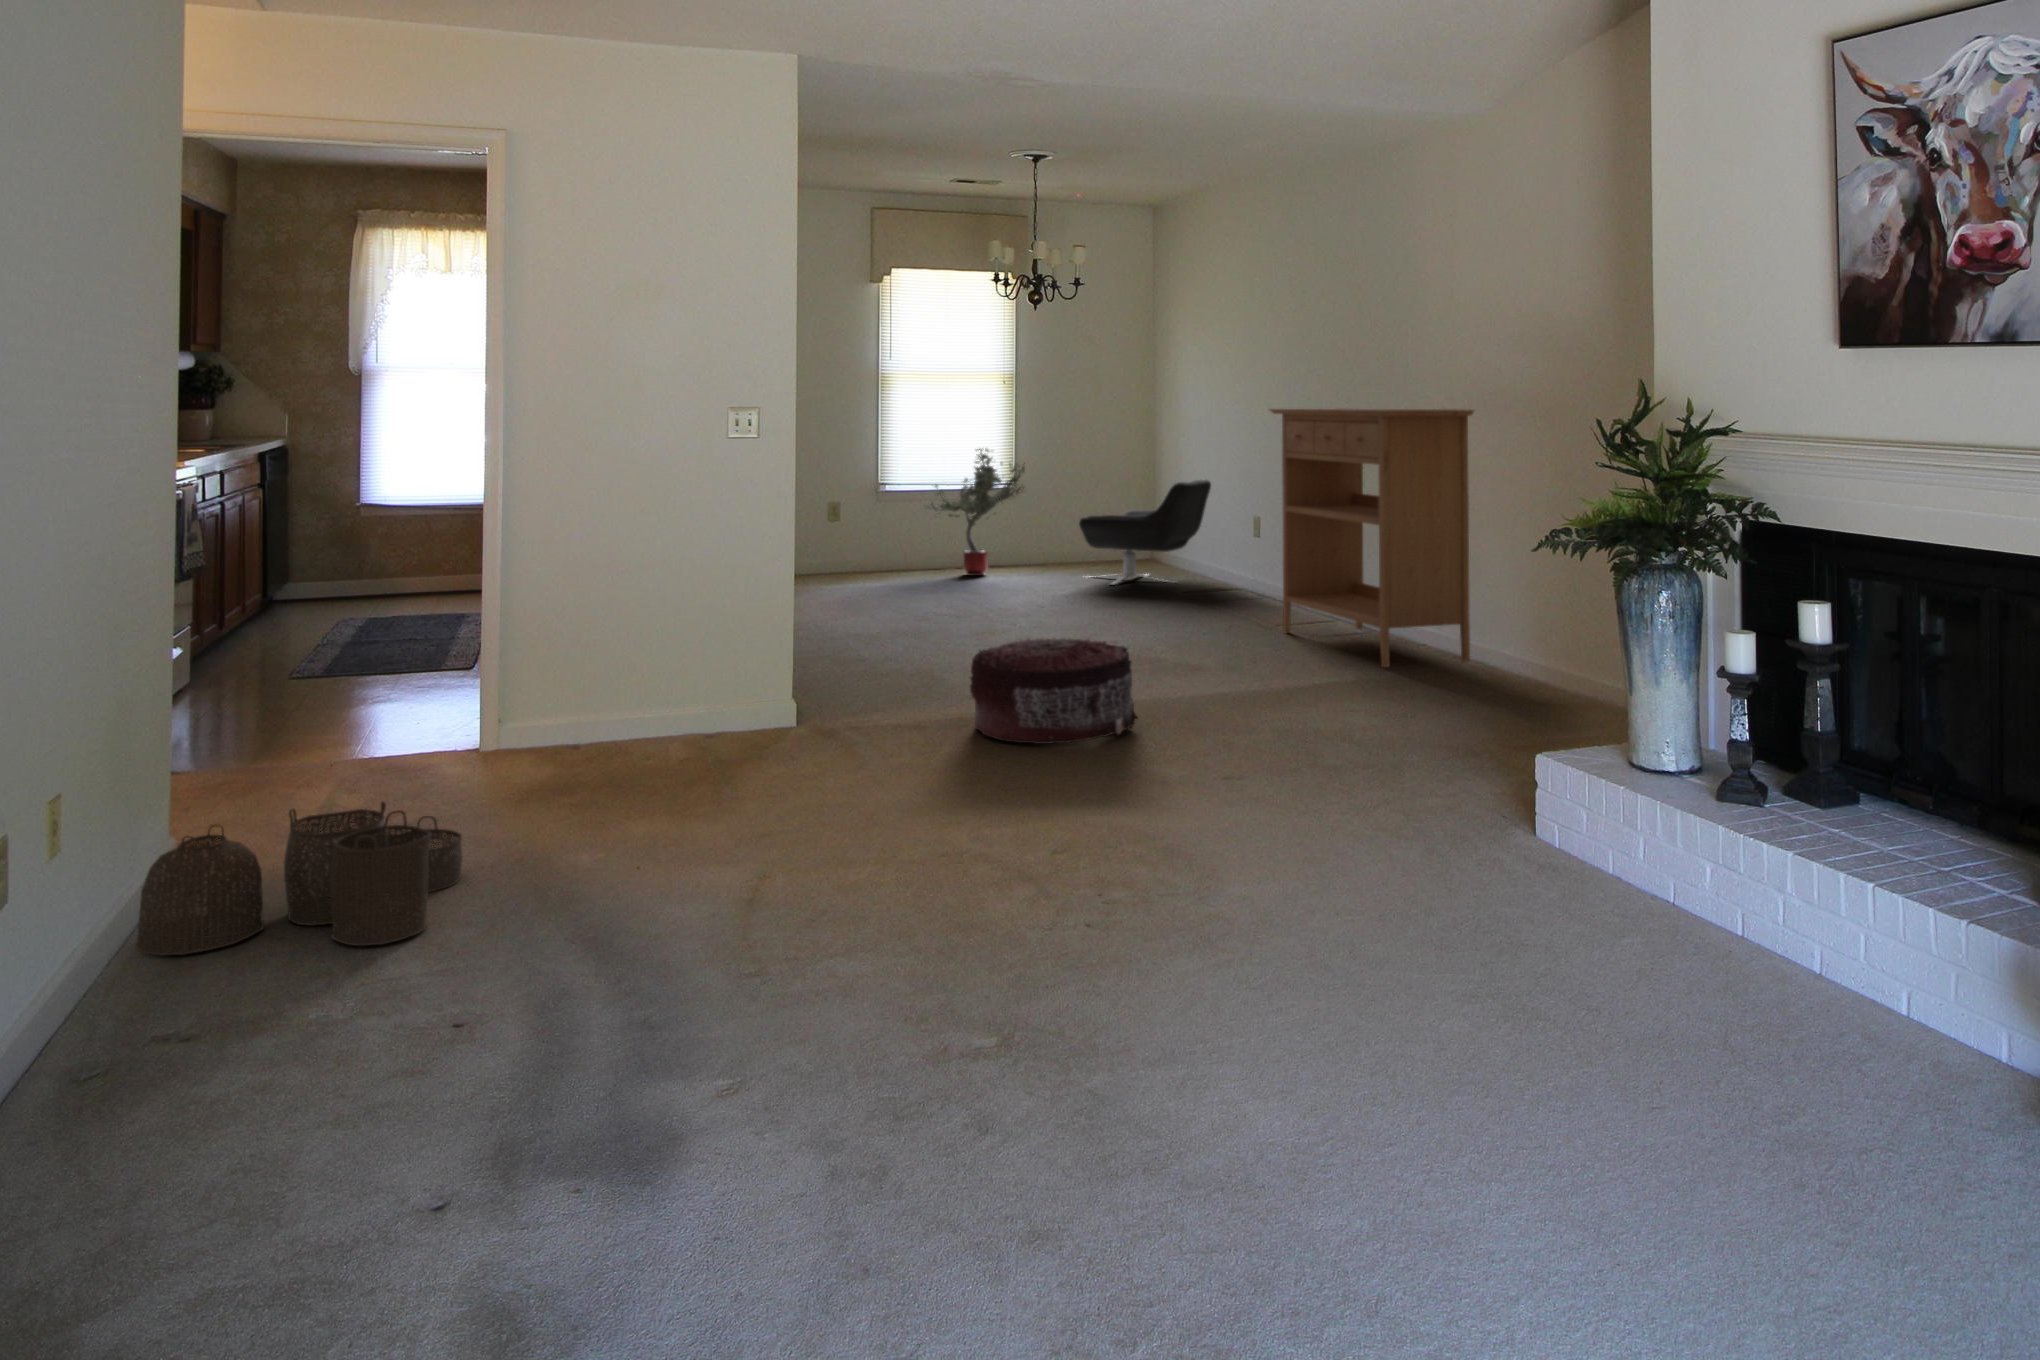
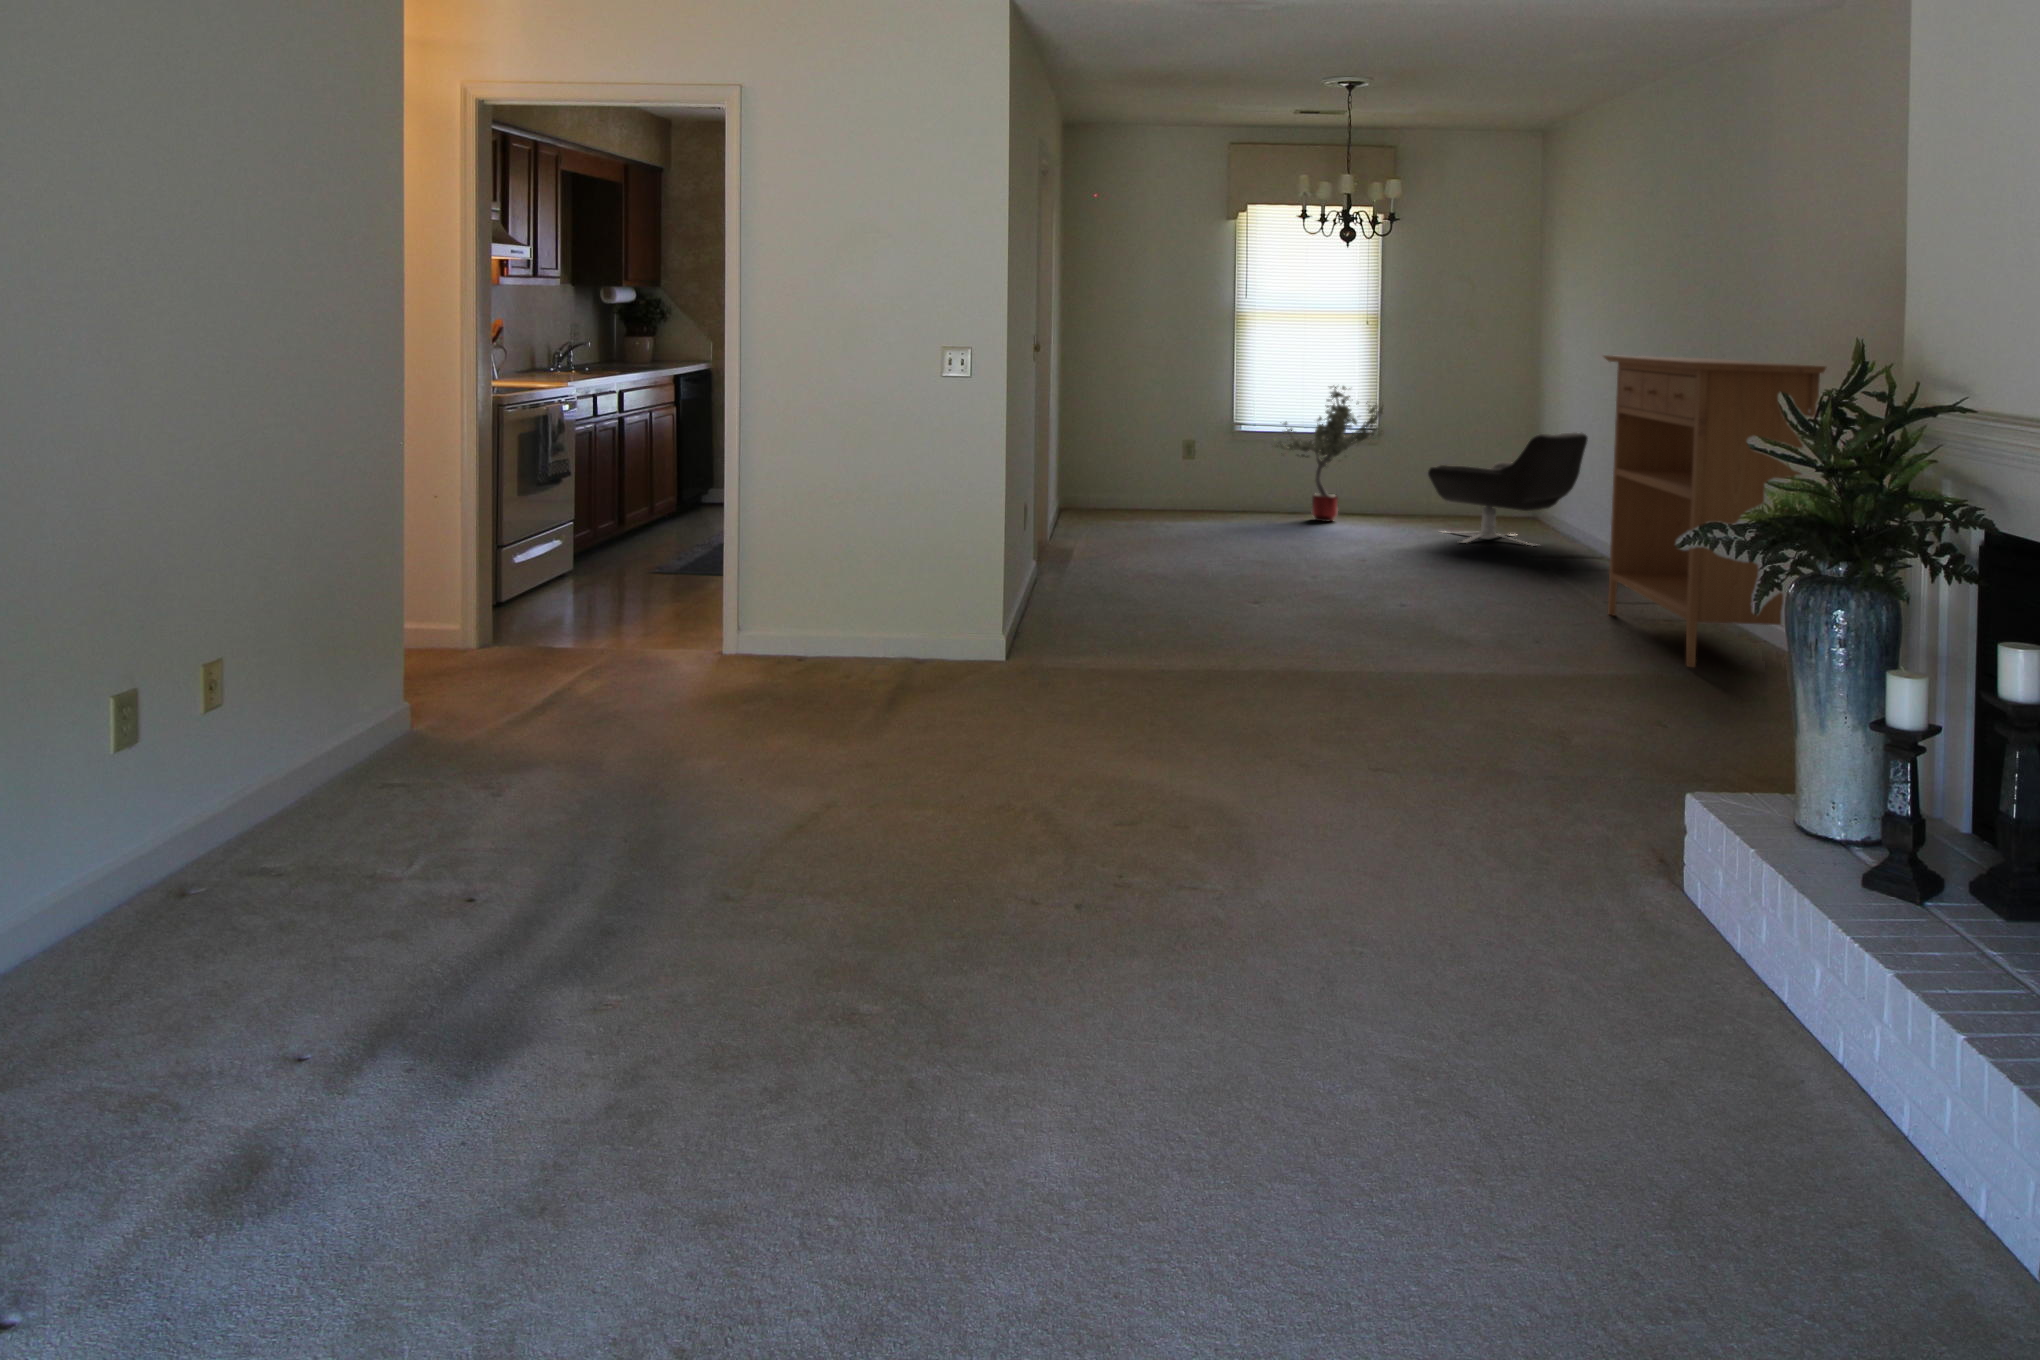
pouf: present [970,638,1137,744] -> none [1147,594,1330,712]
woven basket: present [135,802,463,955] -> none [242,689,550,825]

